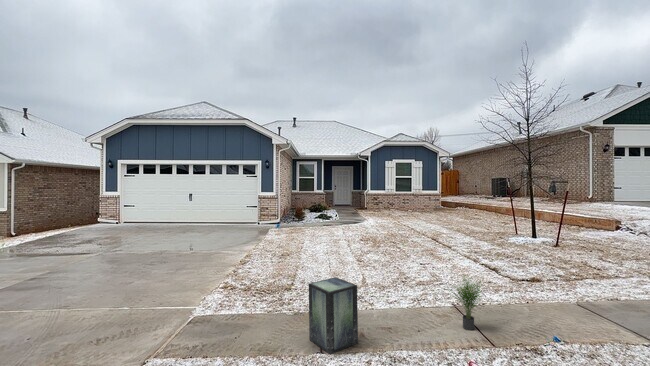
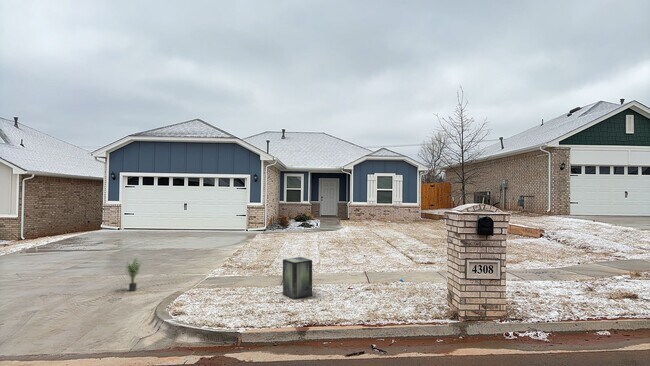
potted plant: present [452,278,481,330] -> present [126,260,140,291]

